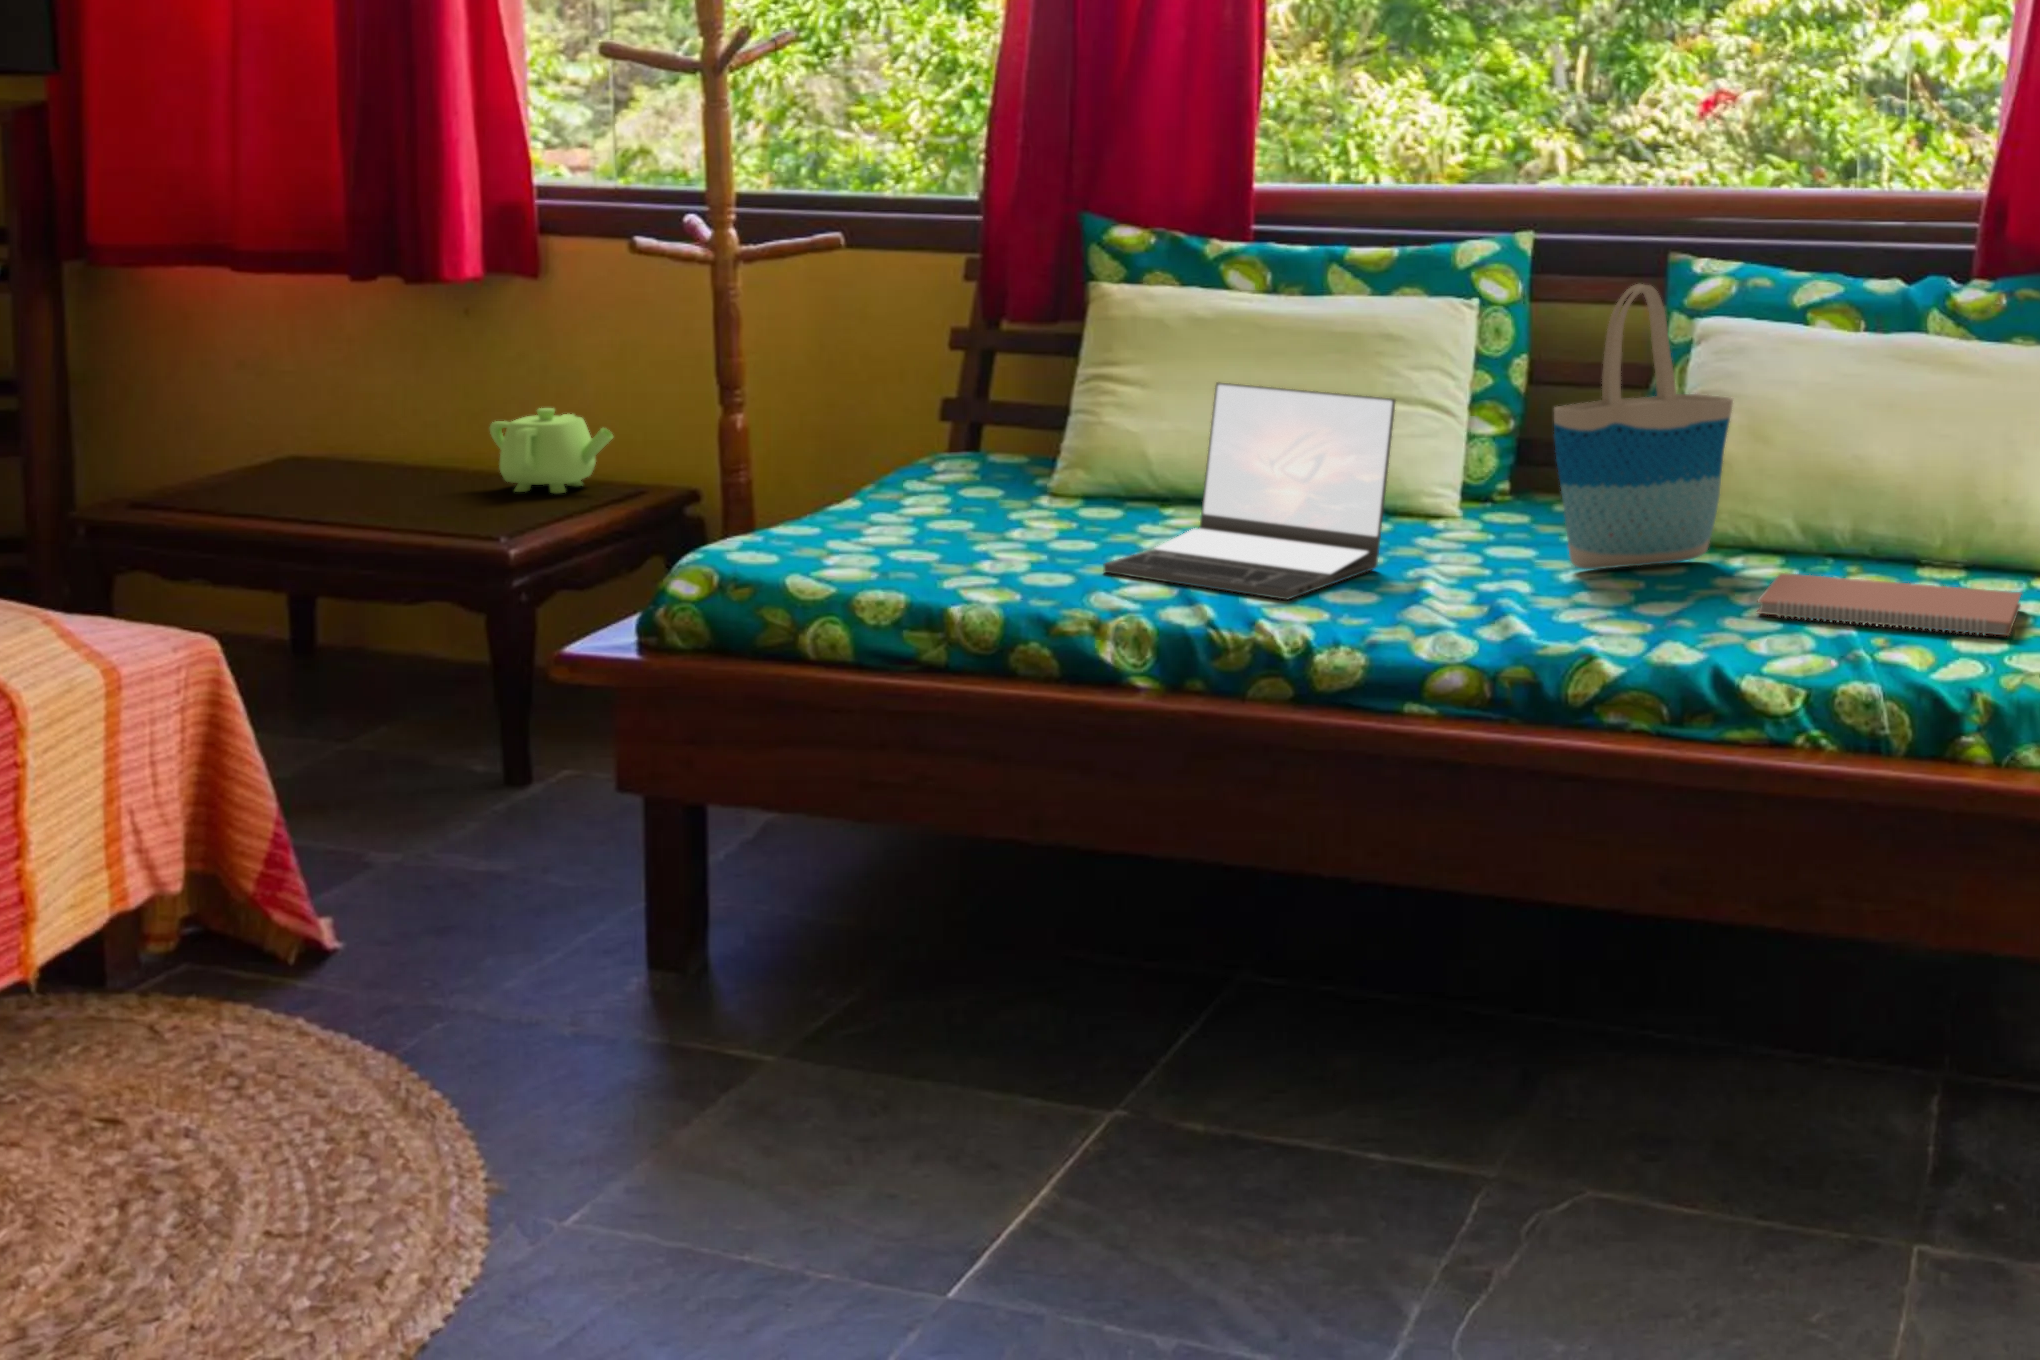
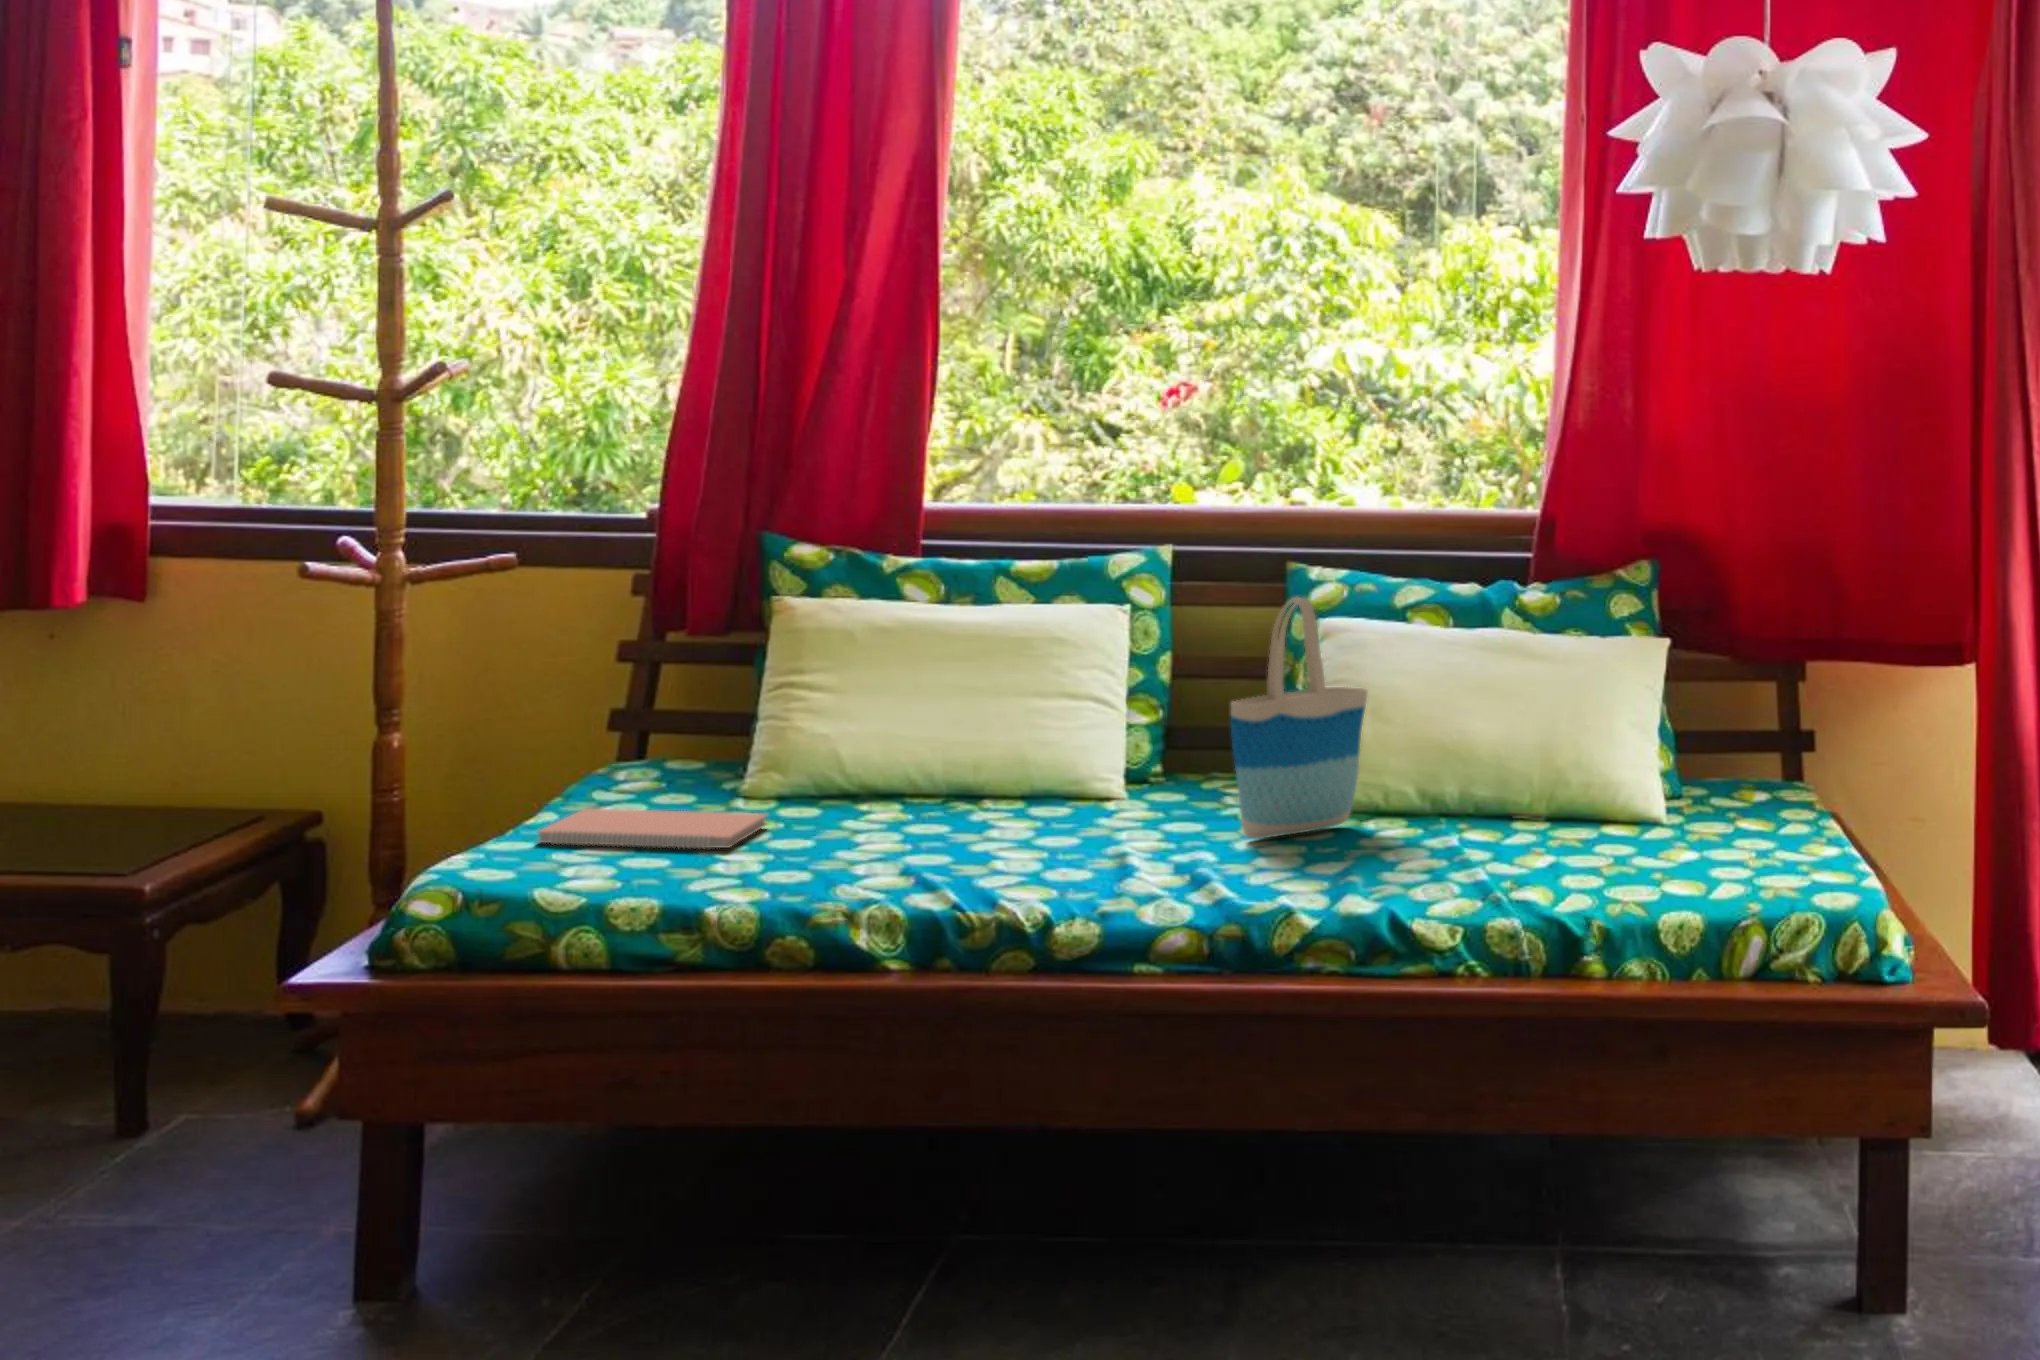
laptop: present [1104,383,1395,600] -> none [836,689,1095,881]
teapot: present [489,408,613,493] -> none [105,730,250,818]
notebook: present [1757,573,2021,636] -> present [538,809,767,849]

